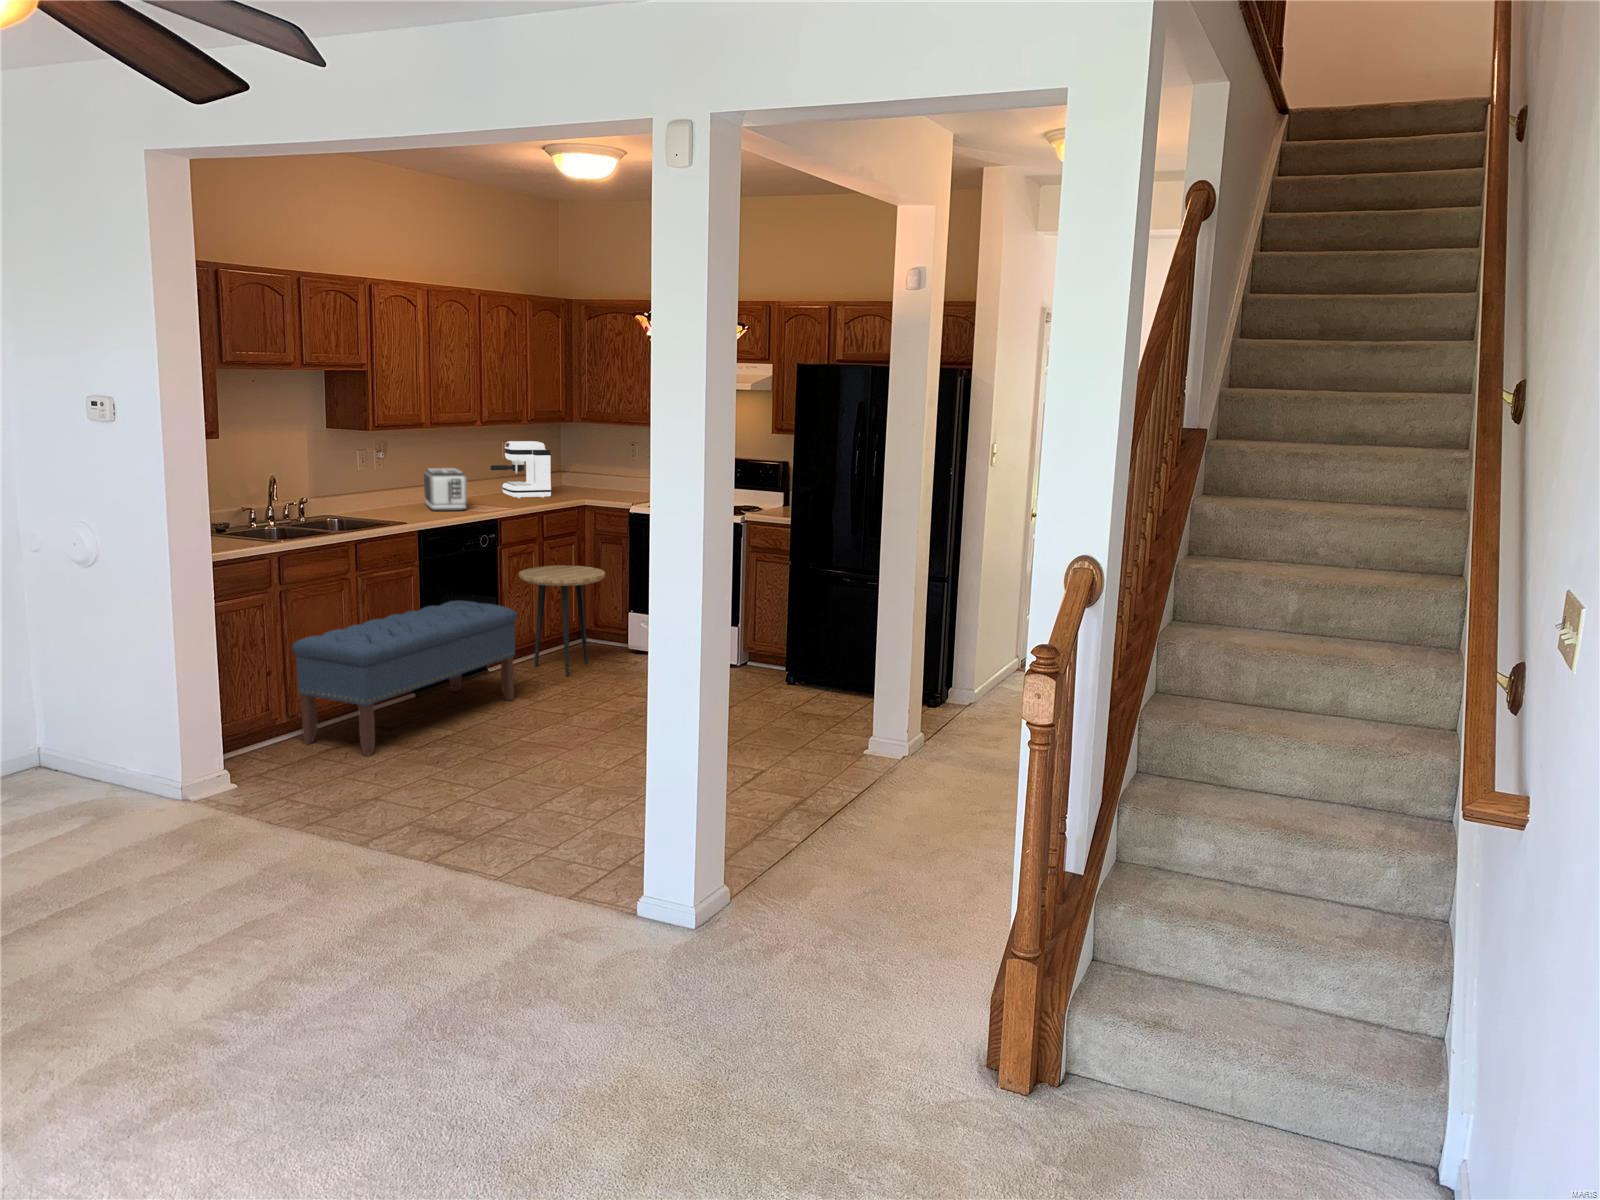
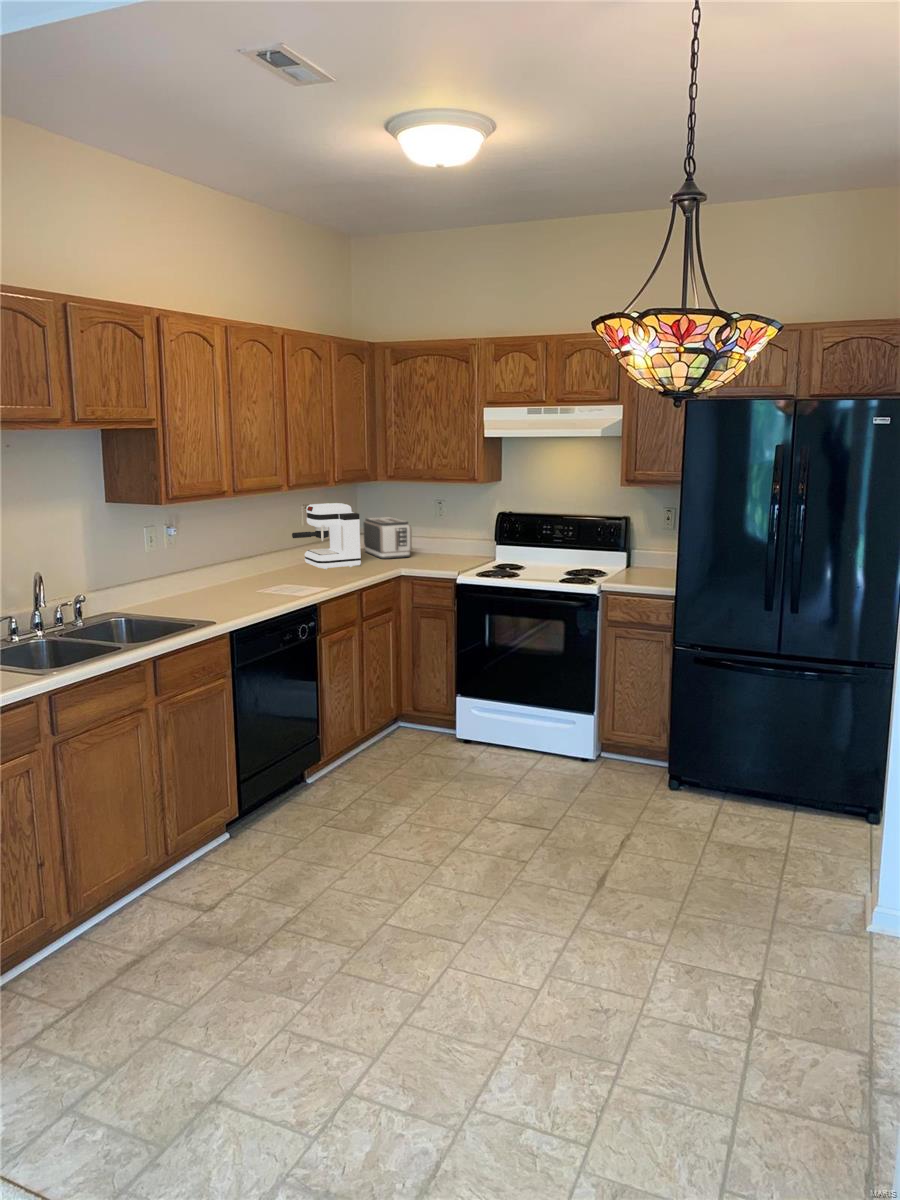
toaster: present [424,468,467,511] -> present [363,517,412,559]
side table: present [519,565,605,676] -> none [342,650,443,788]
bench: present [292,601,517,756] -> none [71,716,359,990]

